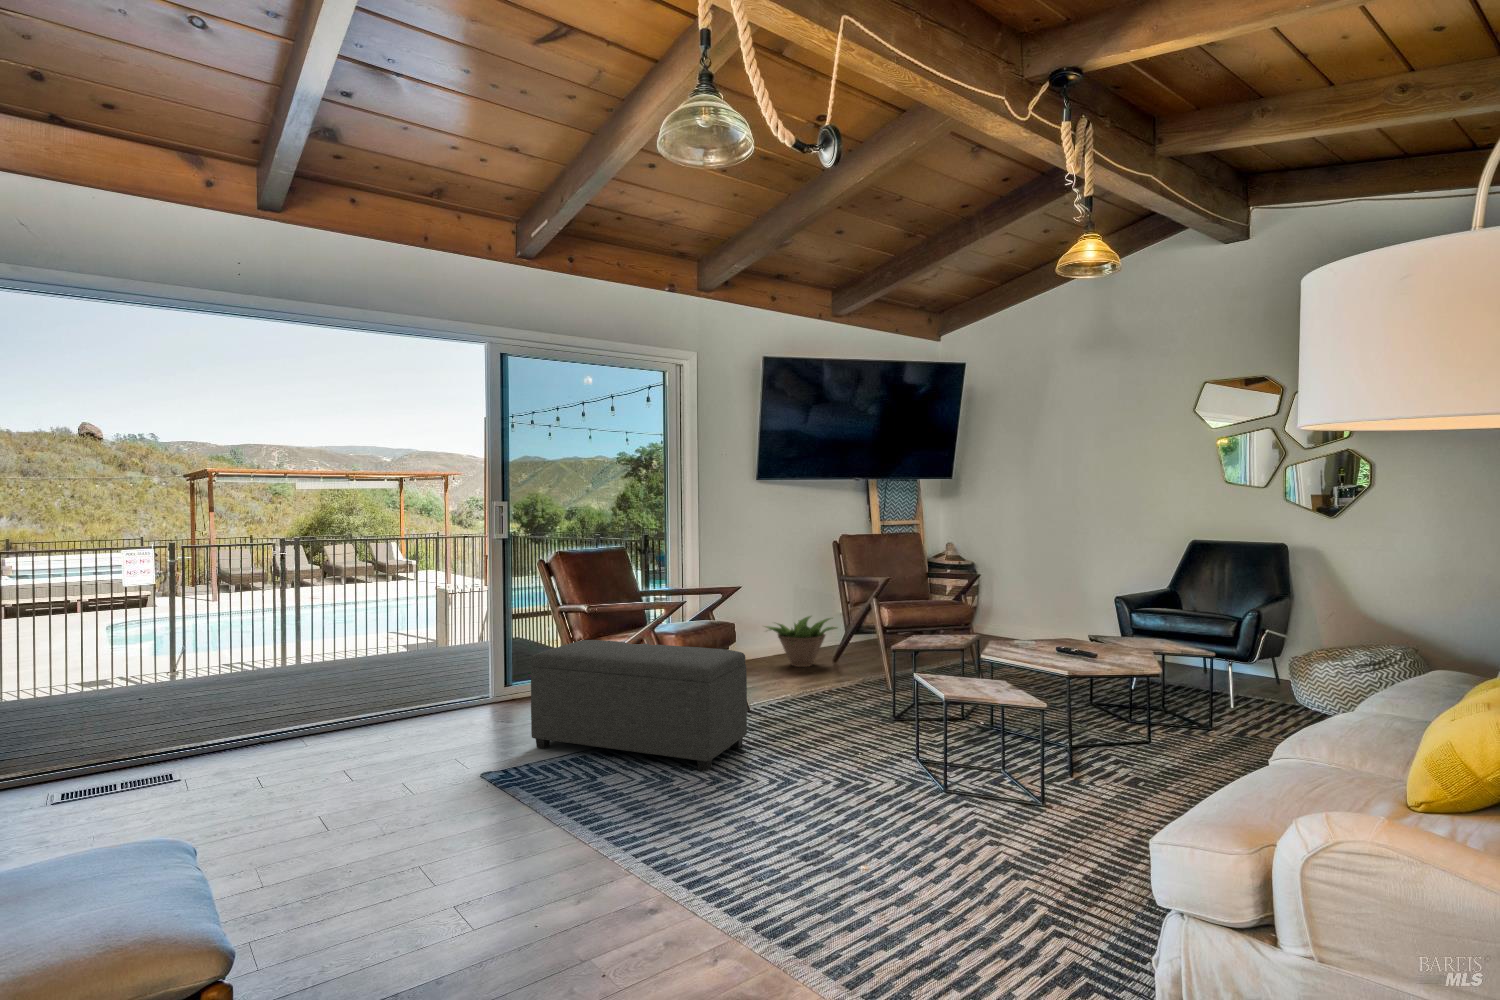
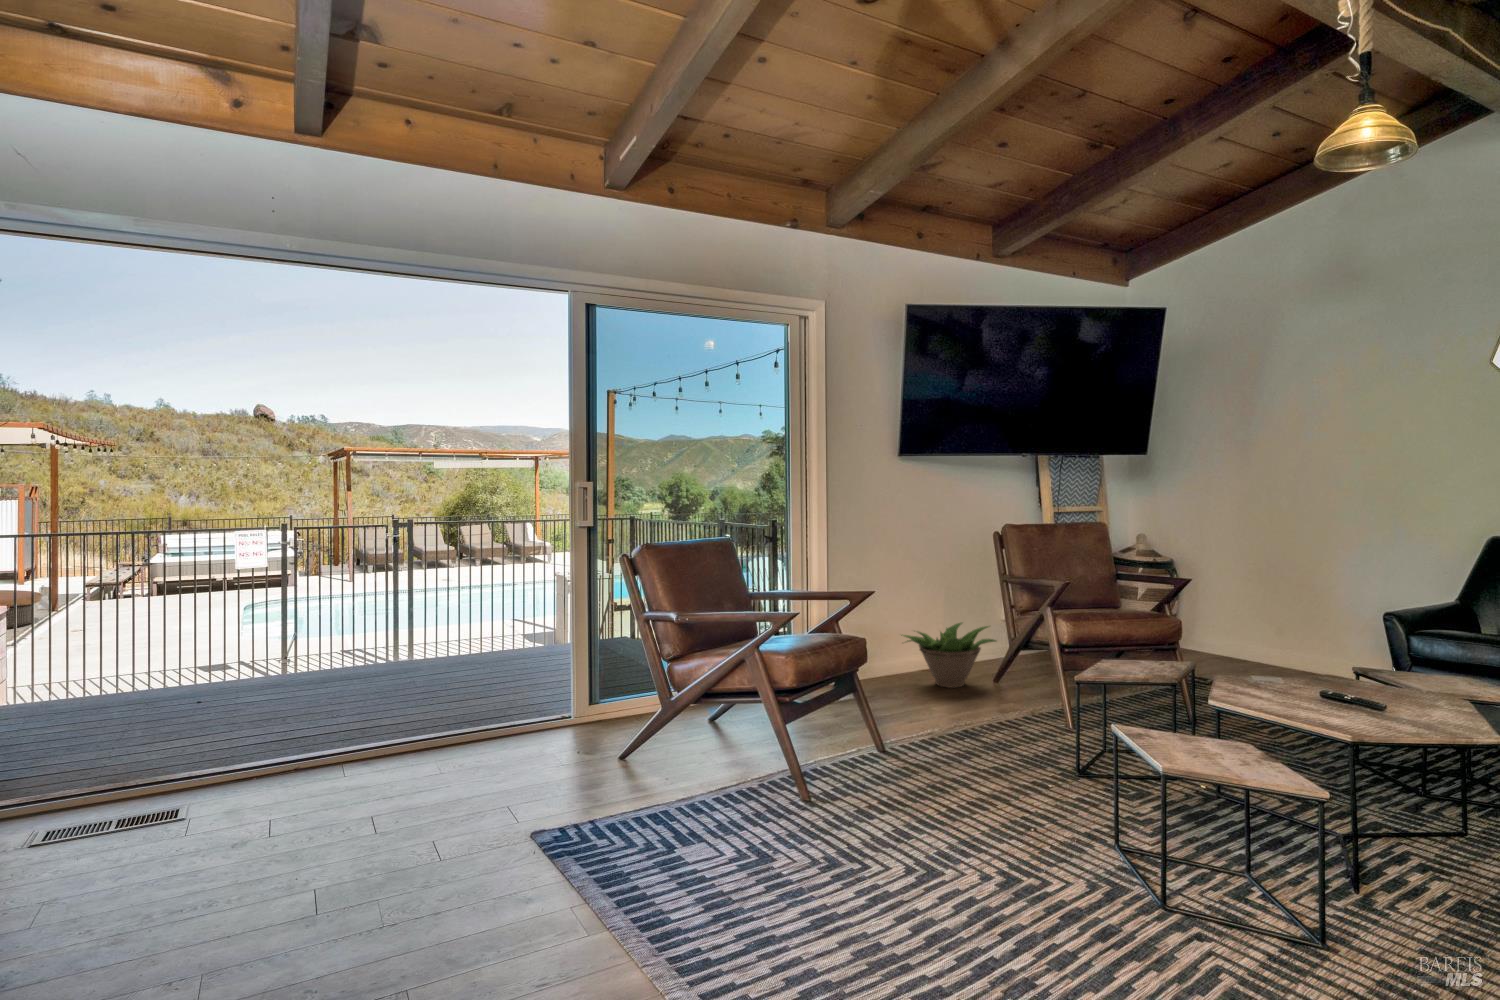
ottoman: present [531,640,747,771] -> none [602,659,876,846]

